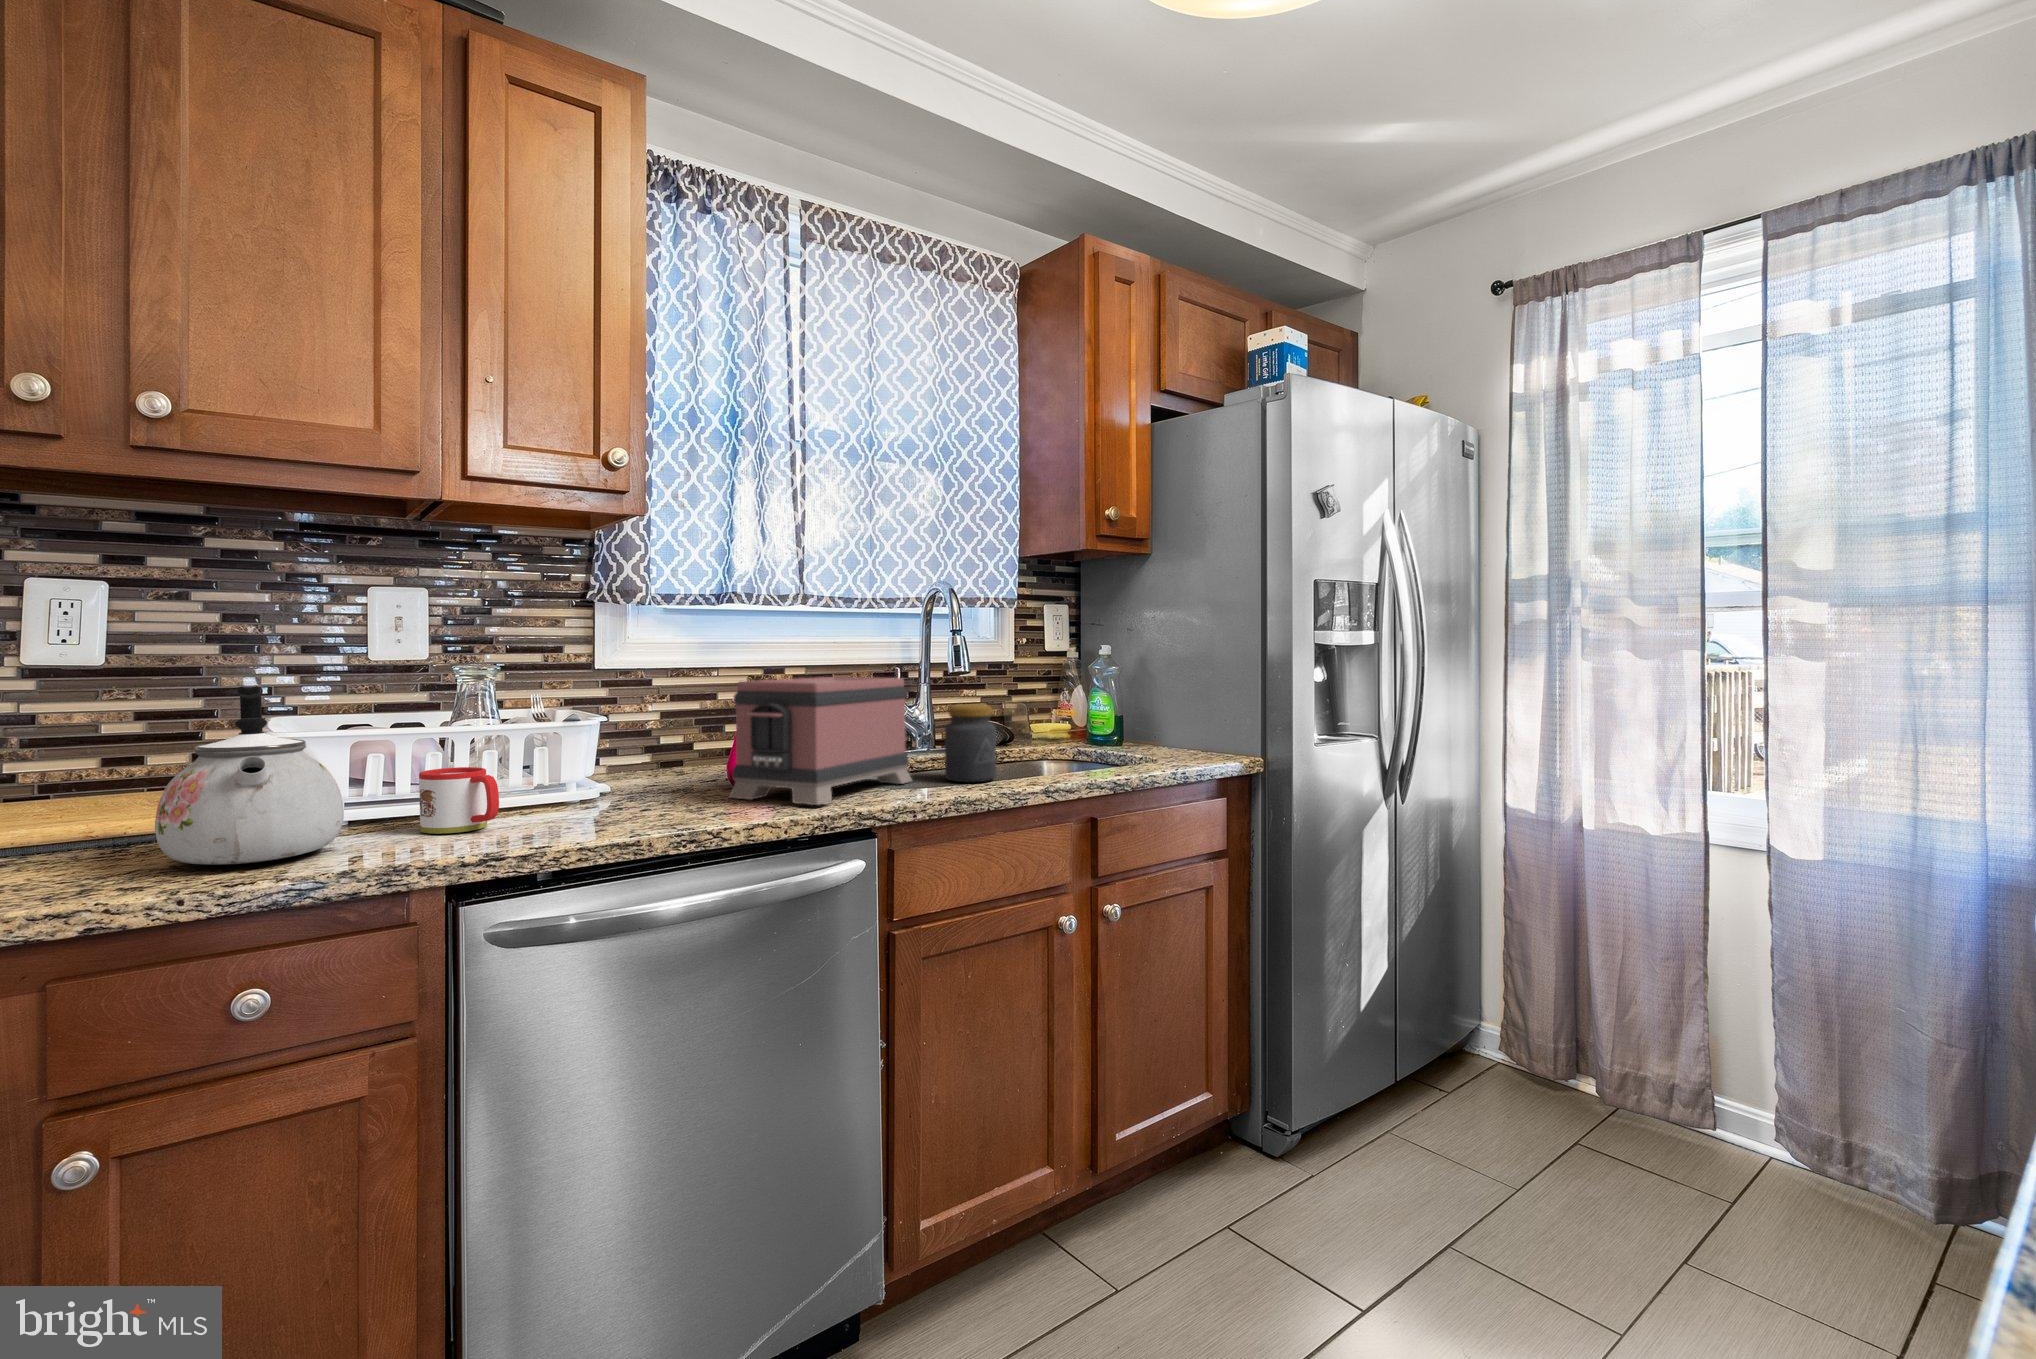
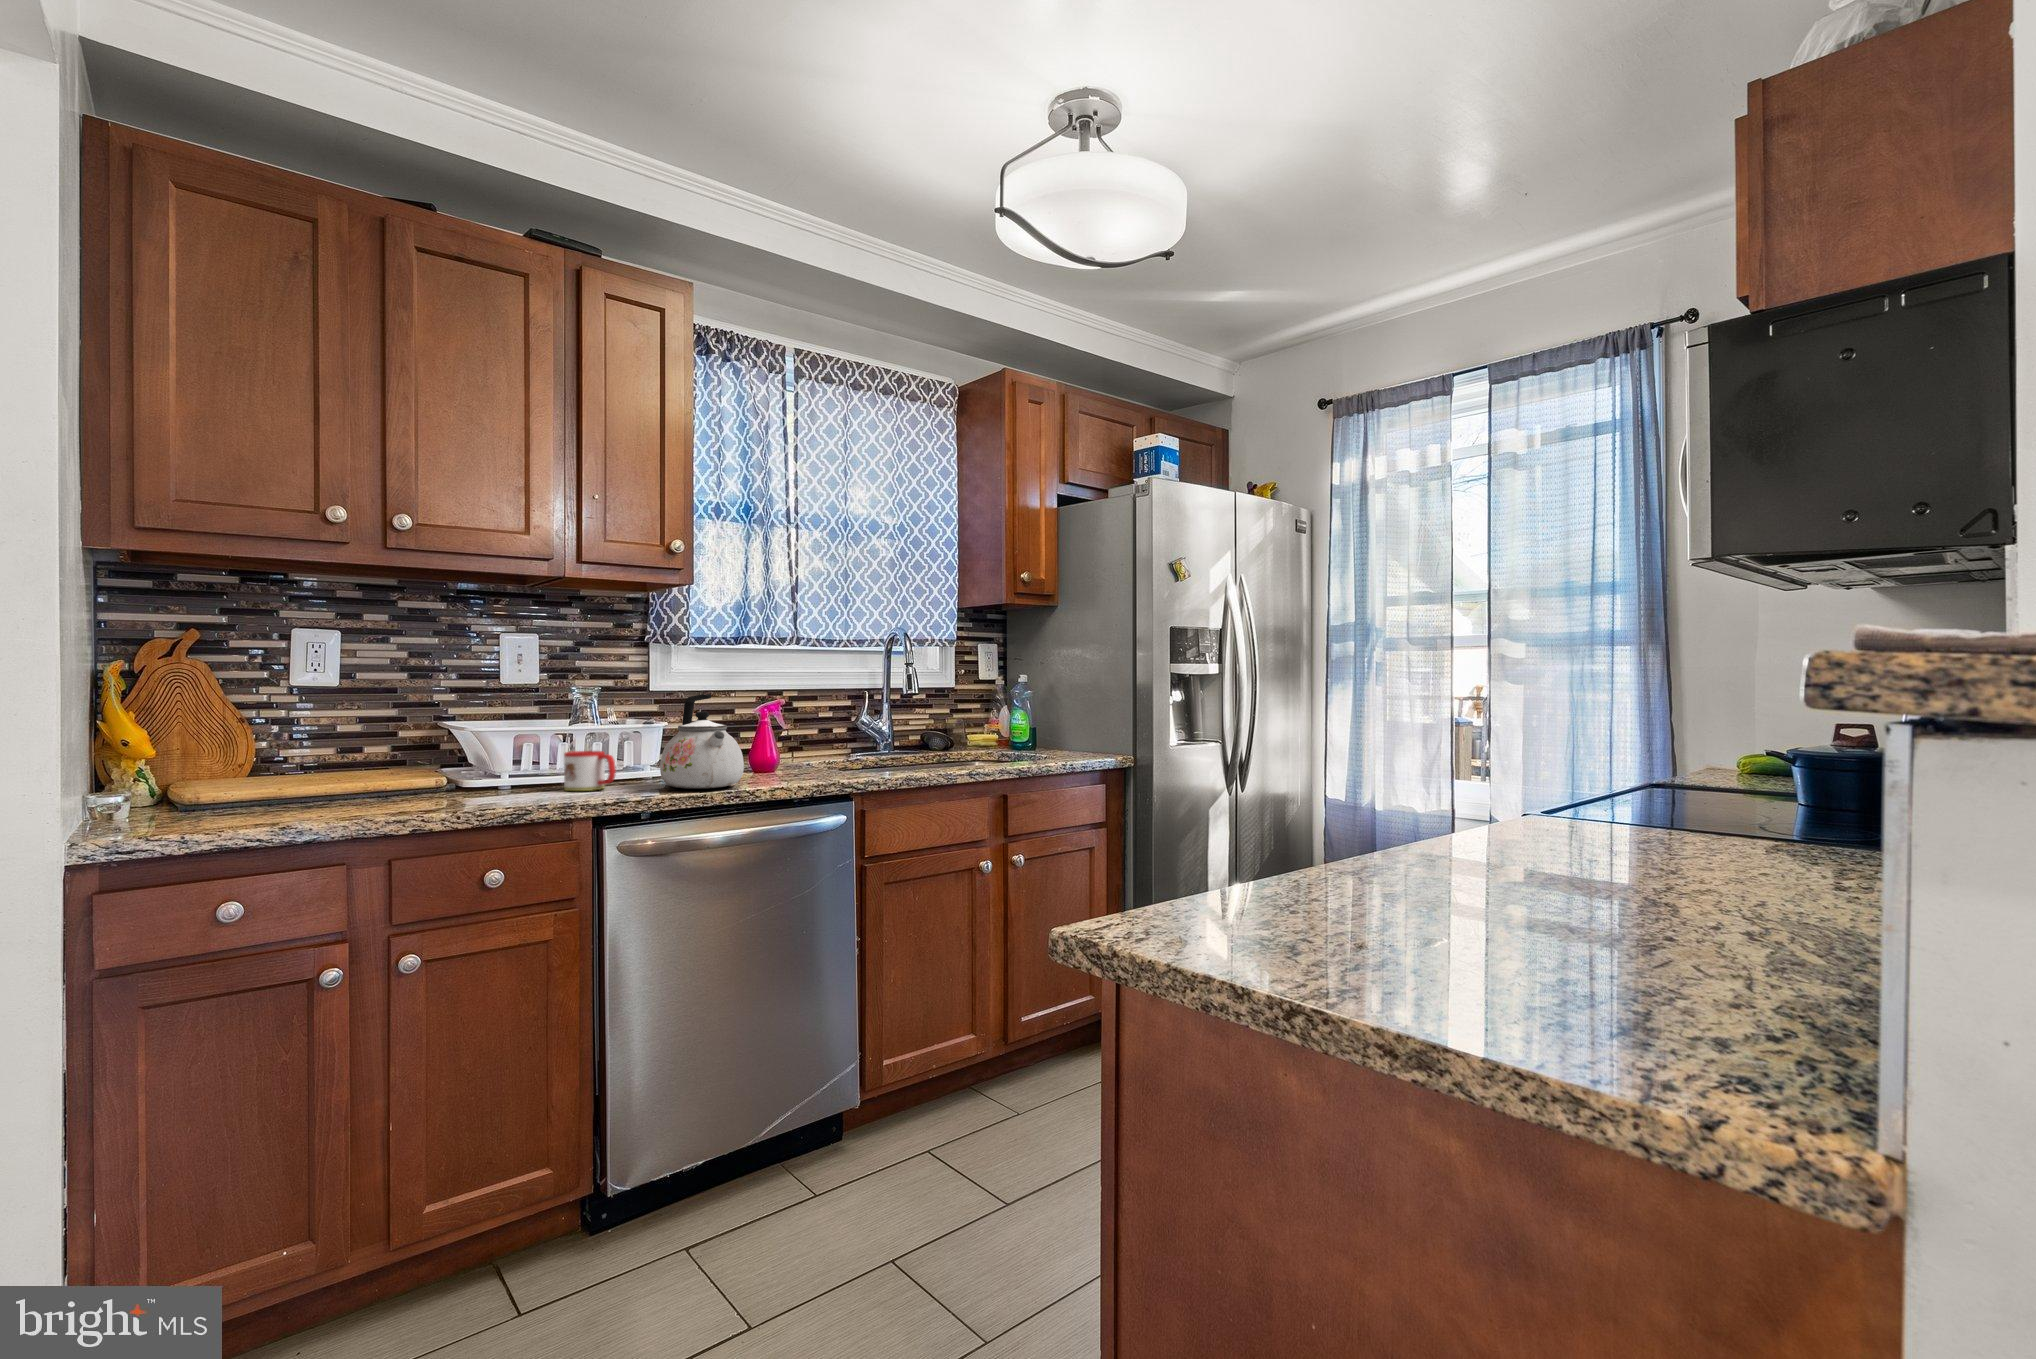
toaster: present [729,677,913,805] -> none [753,695,878,779]
kettle: present [155,686,344,865] -> present [660,694,744,789]
jar: present [945,704,996,782] -> none [901,715,937,769]

